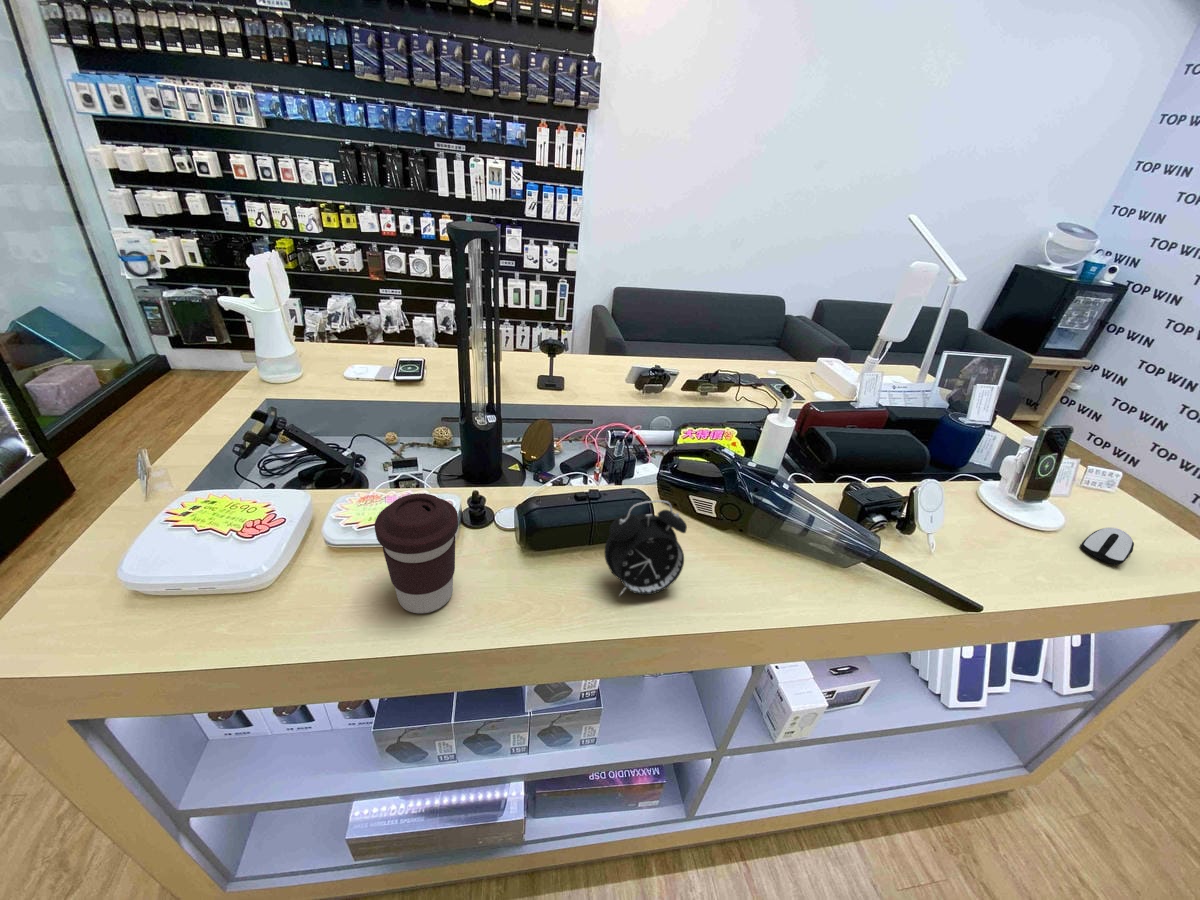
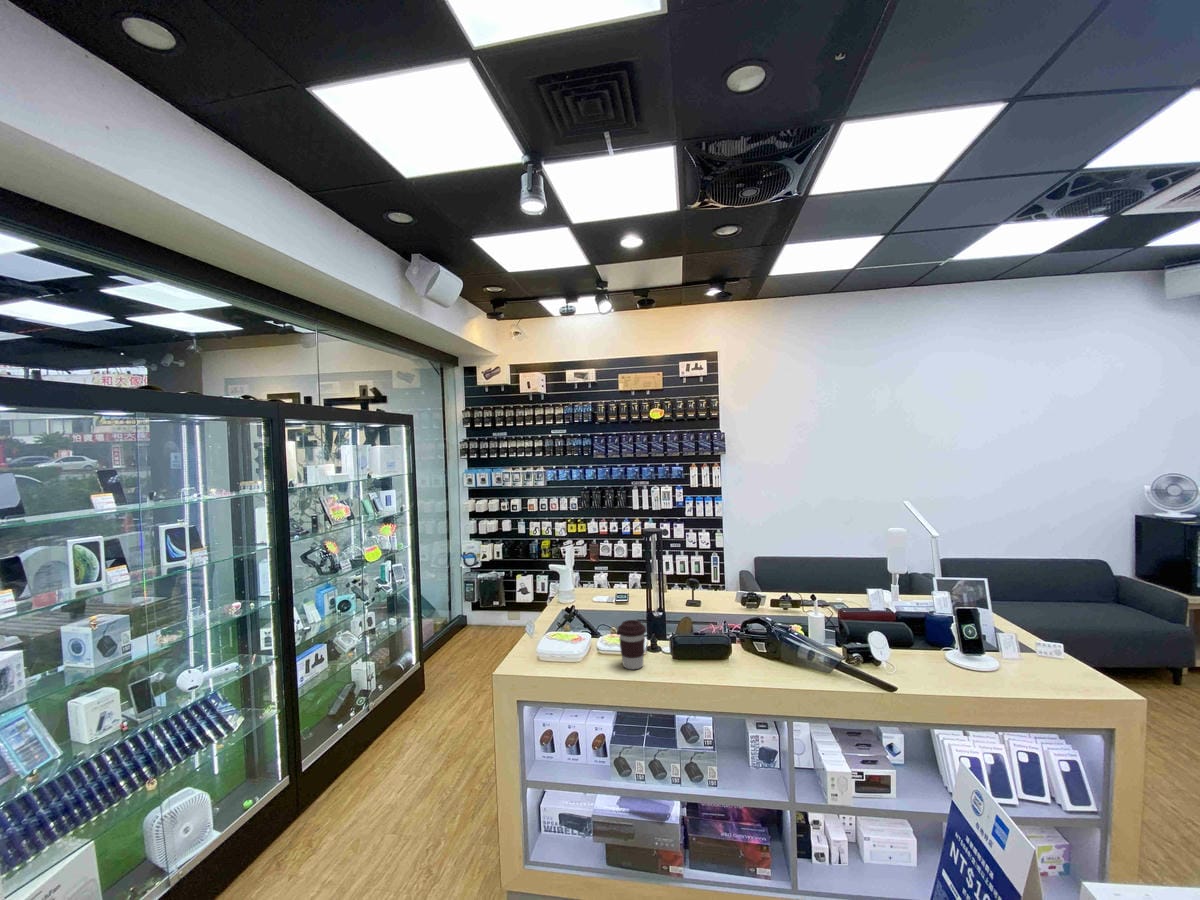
alarm clock: present [604,500,687,595] -> none [704,625,738,671]
computer mouse: present [1081,528,1134,565] -> none [992,662,1030,681]

